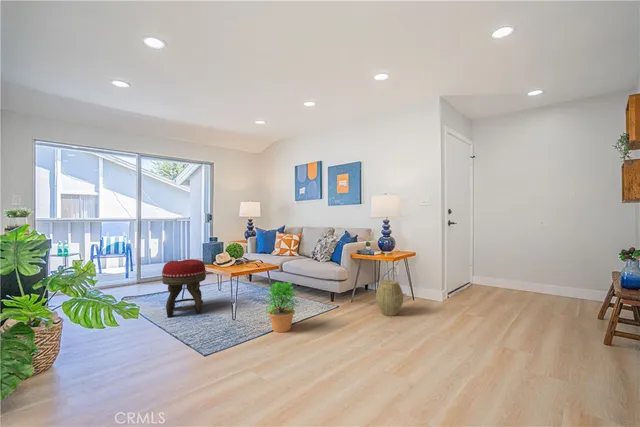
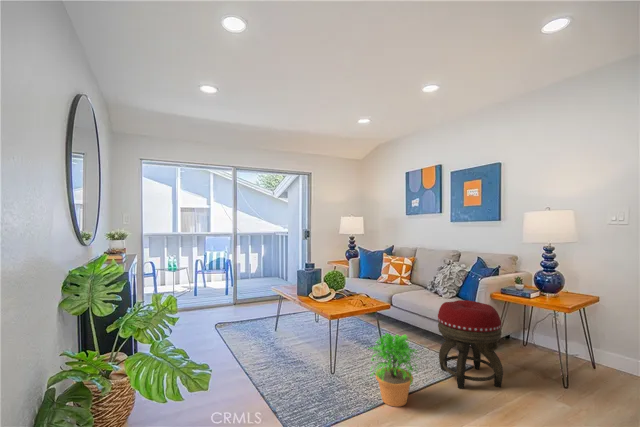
footstool: present [162,259,206,317] -> present [438,300,503,389]
woven basket: present [376,280,403,316] -> none [538,340,590,401]

